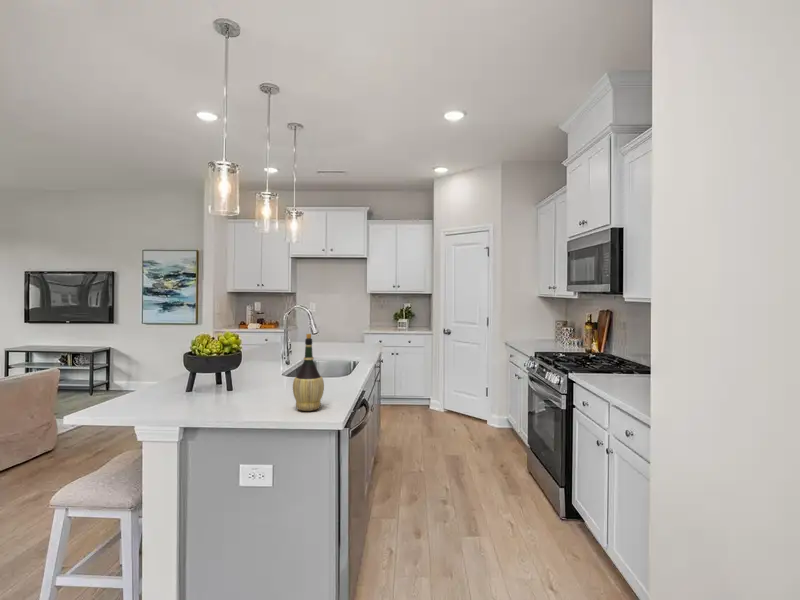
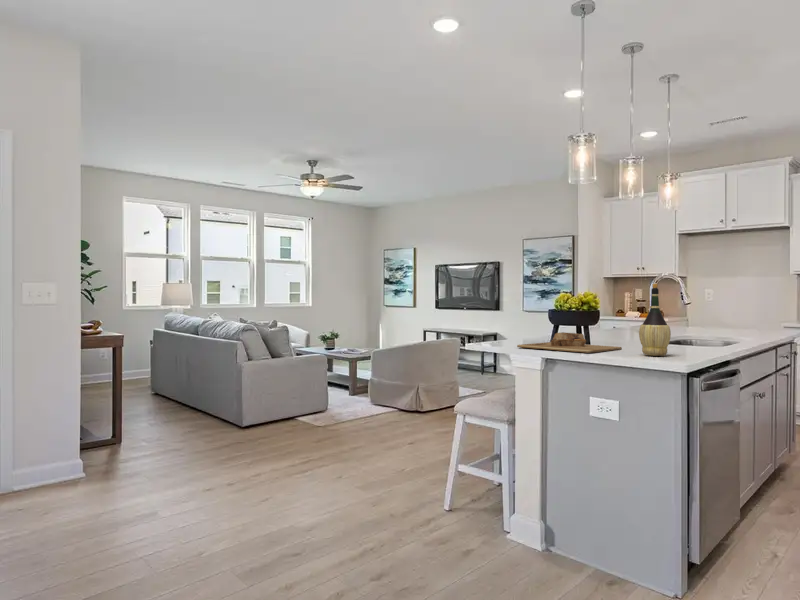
cutting board: none [144,386,269,414] -> present [517,332,622,353]

